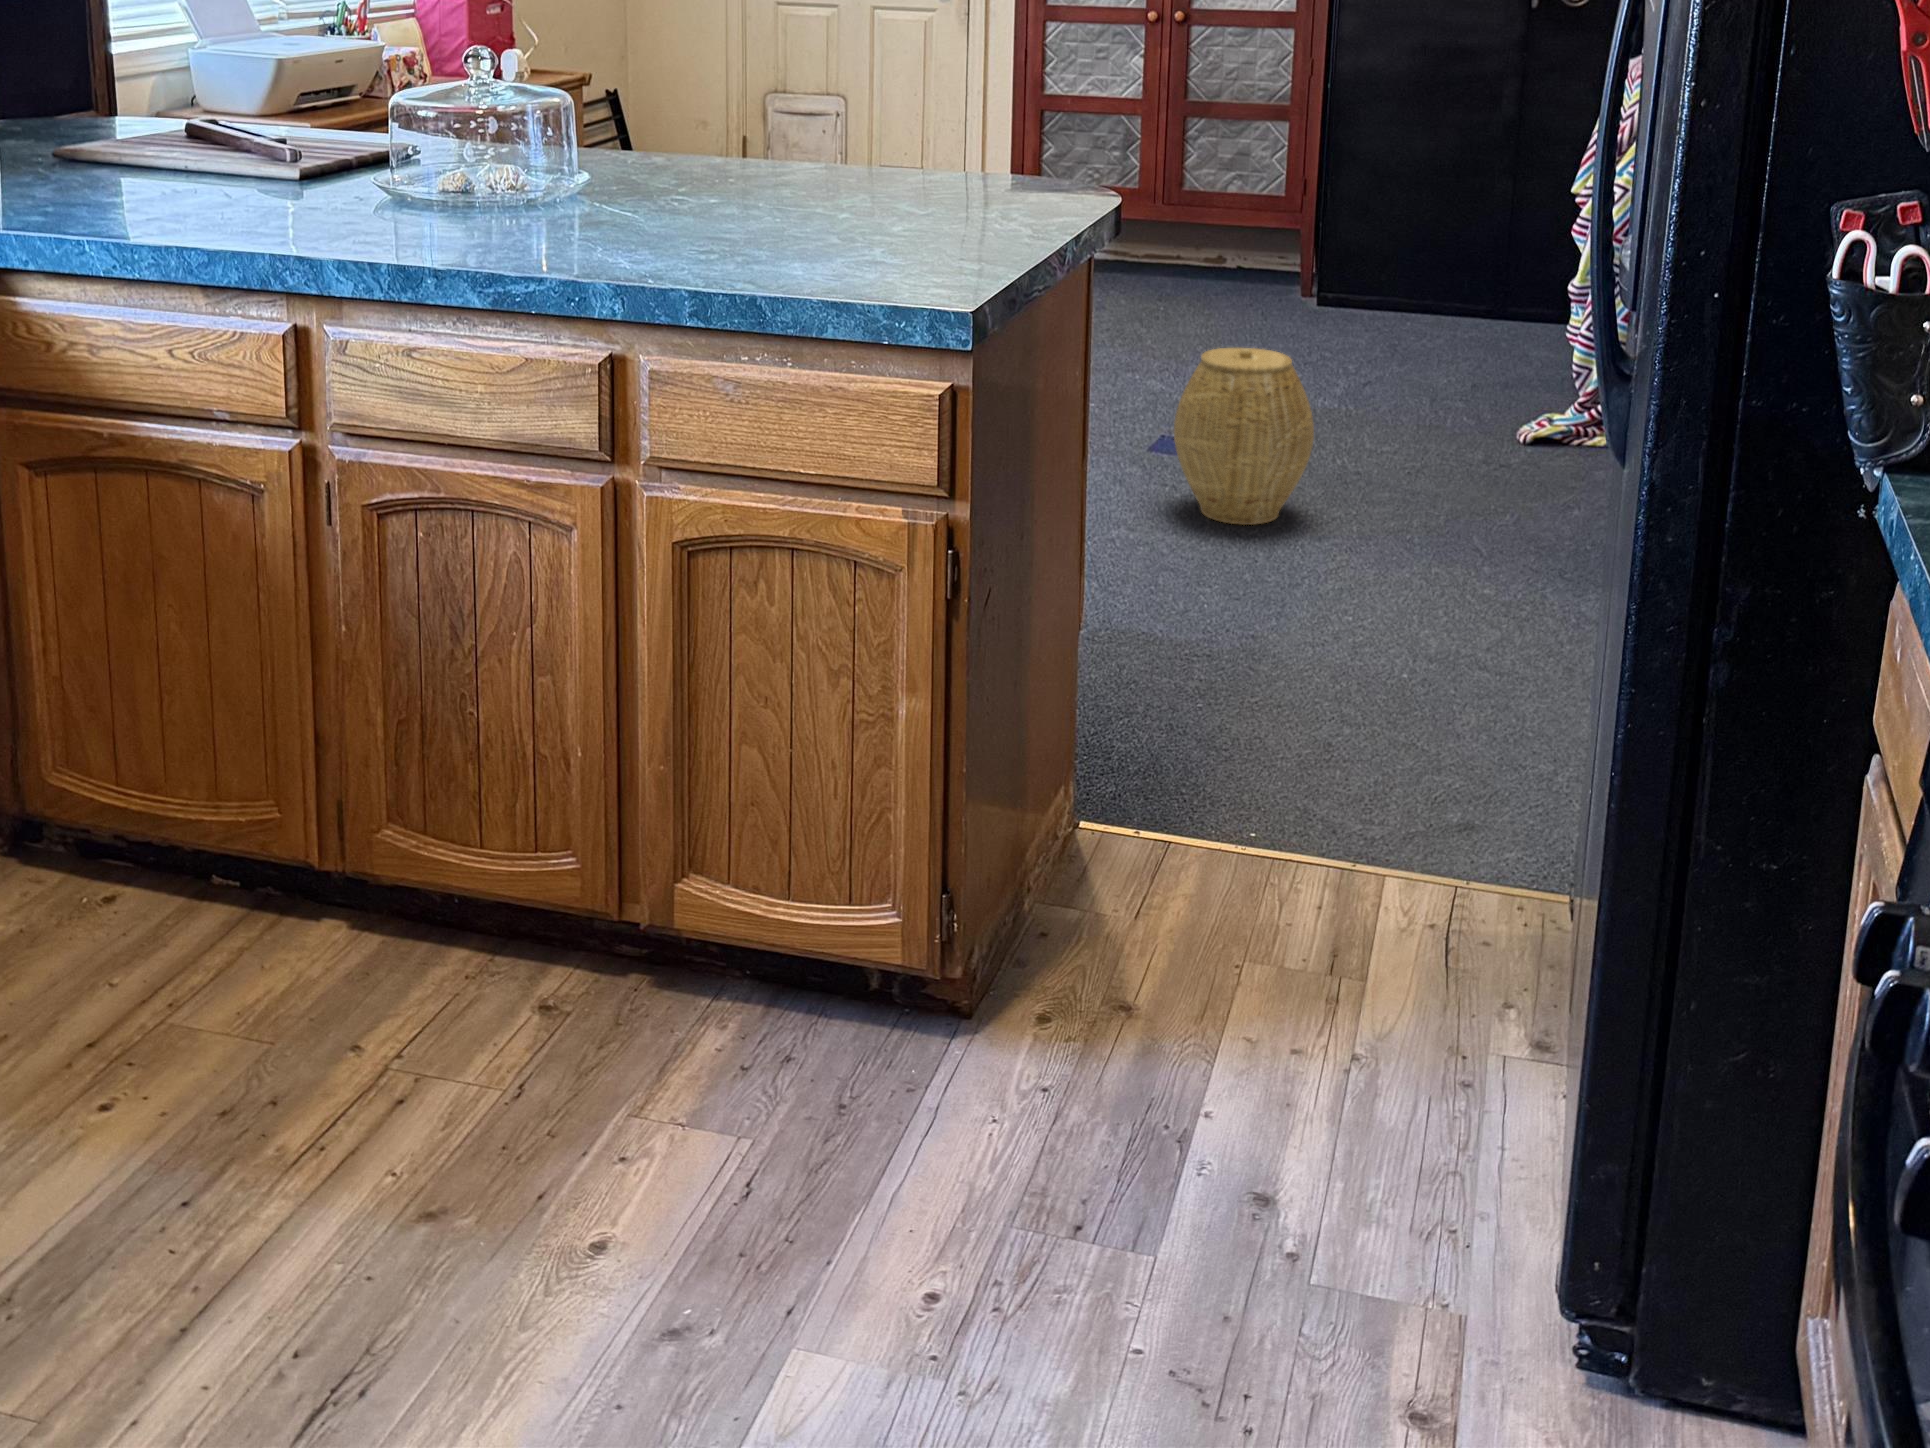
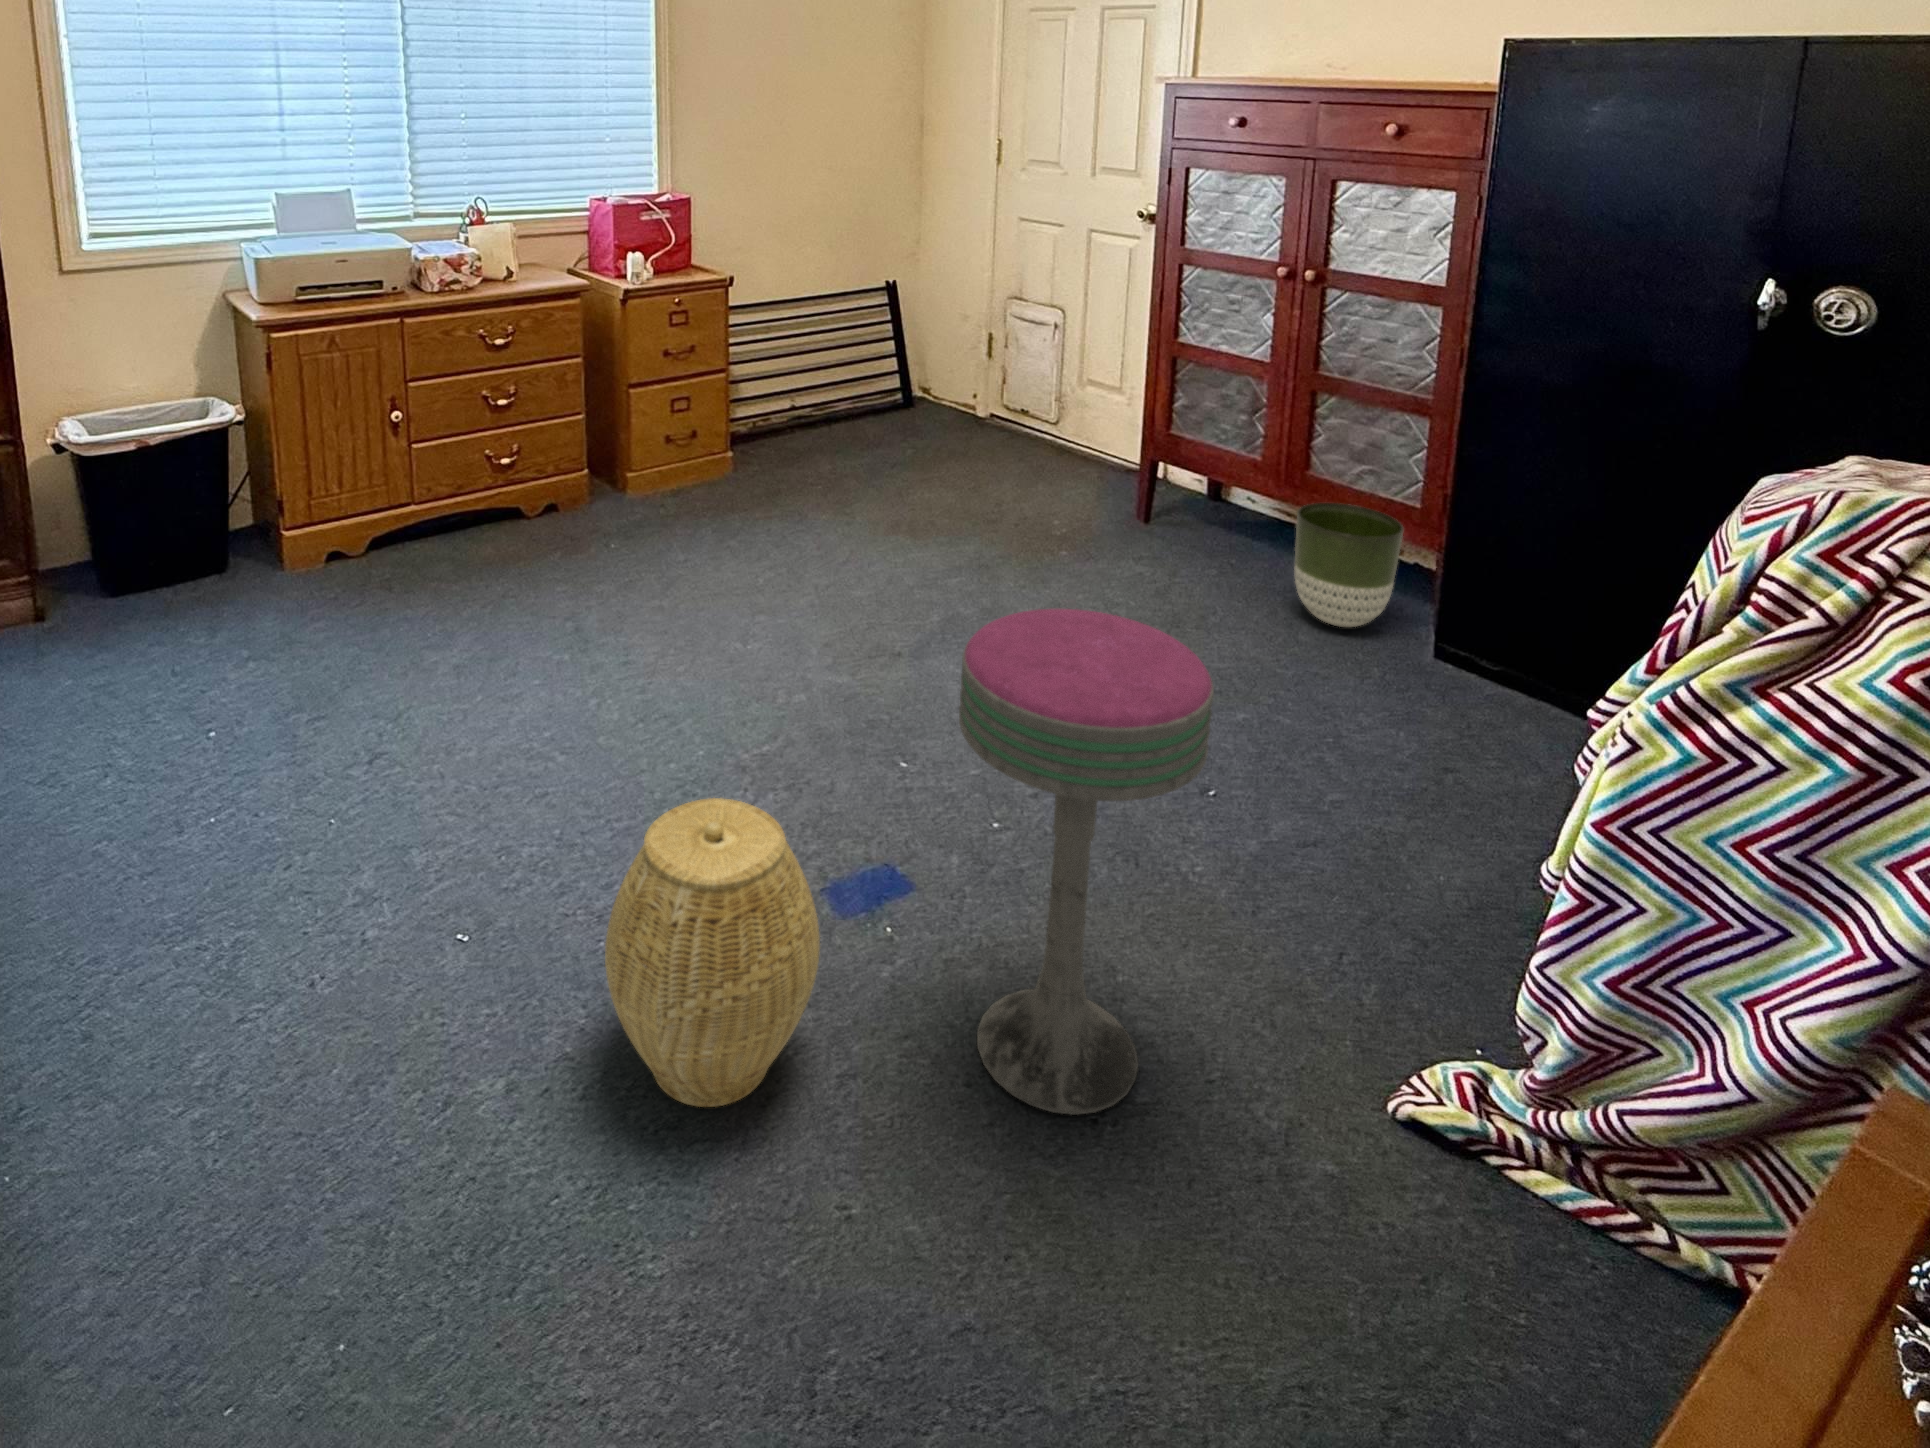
bar stool: none [1322,199,1477,486] -> present [959,609,1214,1115]
planter: none [1209,205,1291,301] -> present [1294,503,1403,627]

